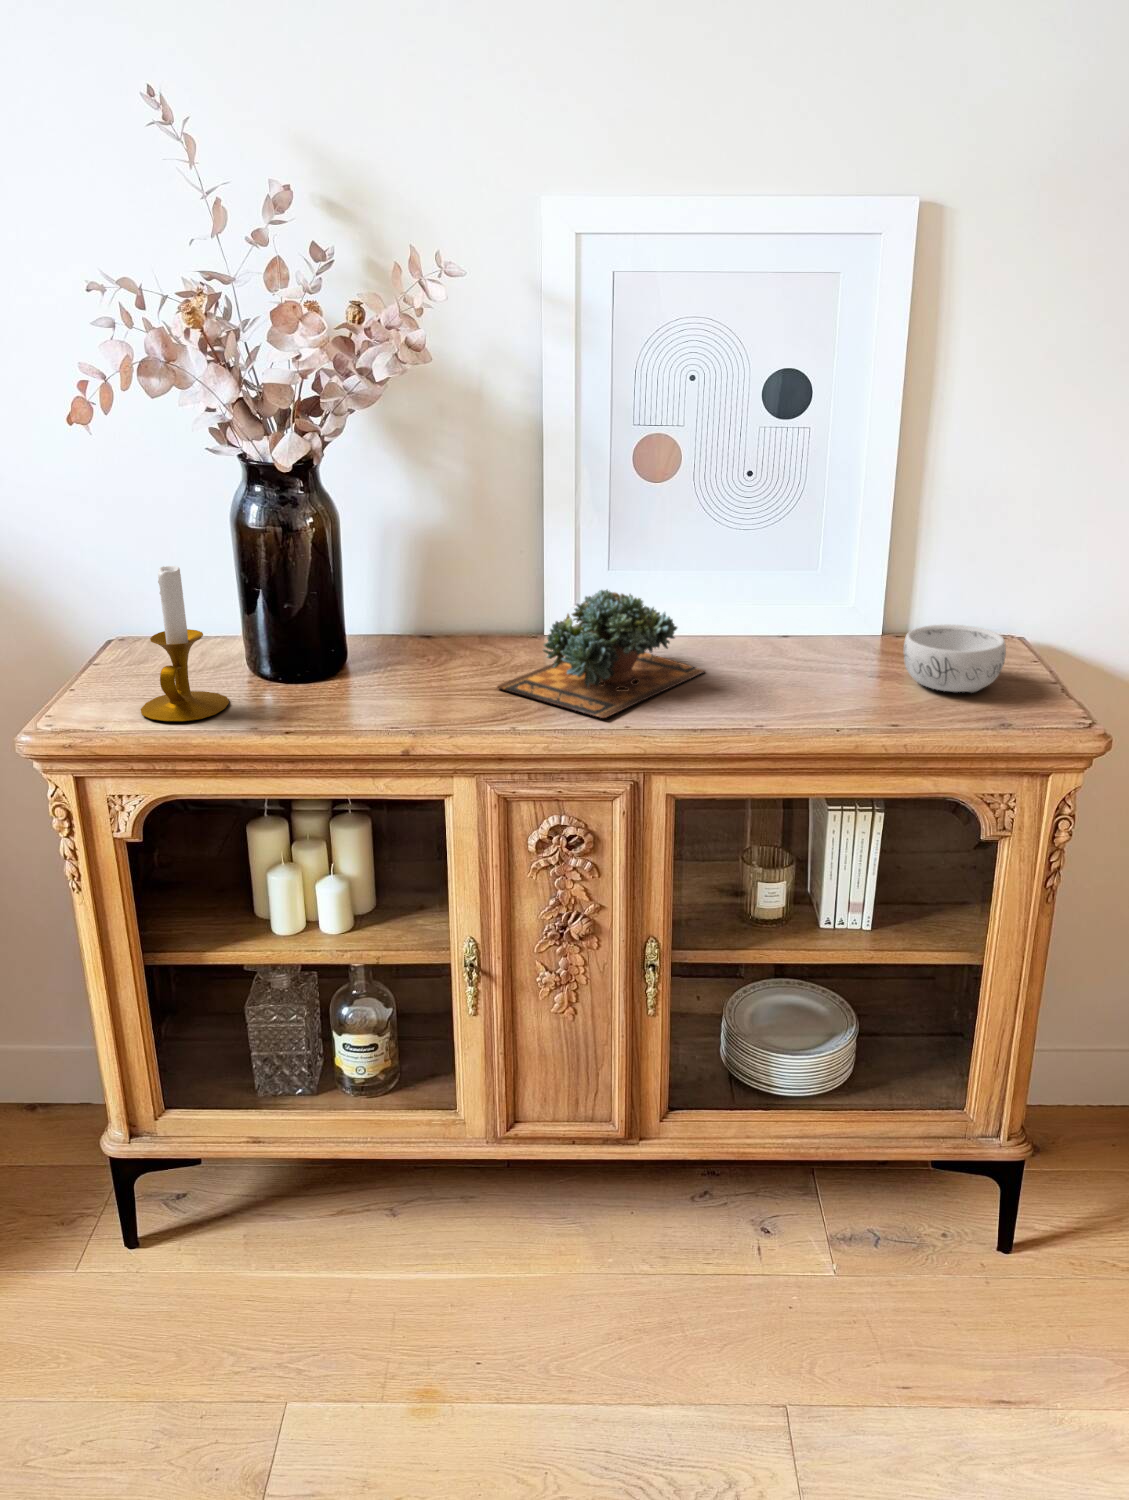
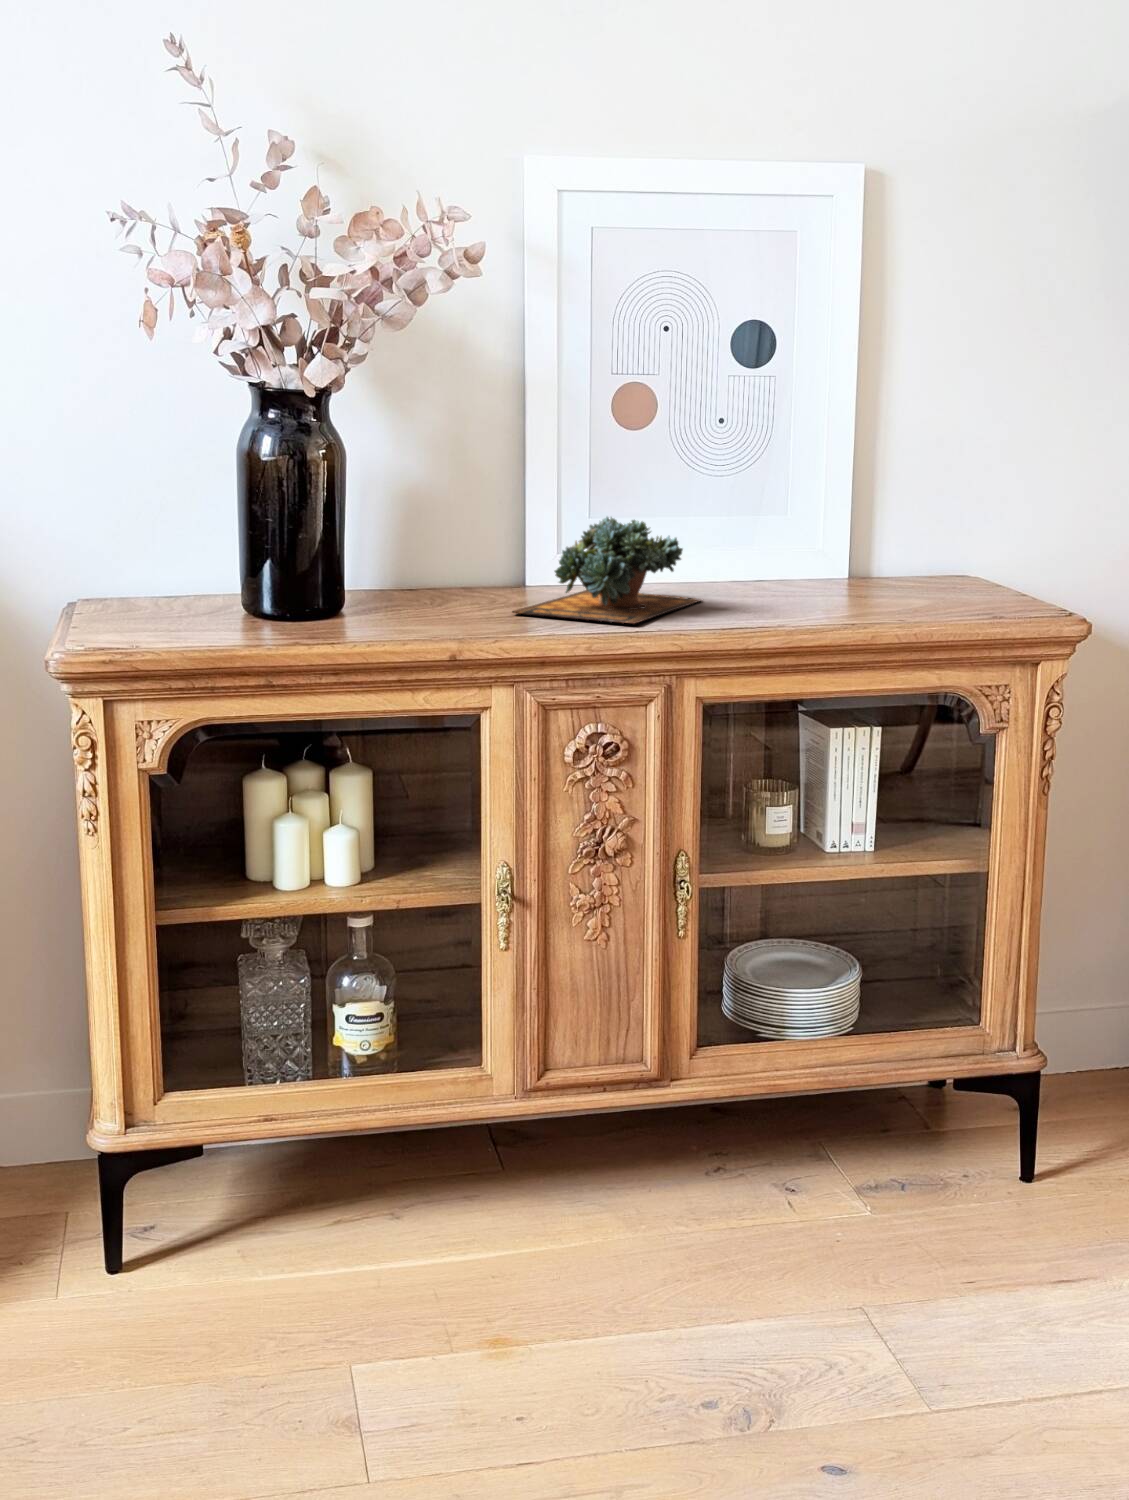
candlestick: present [141,566,229,721] -> none [164,484,252,639]
decorative bowl: present [904,625,1006,692] -> none [887,549,981,602]

